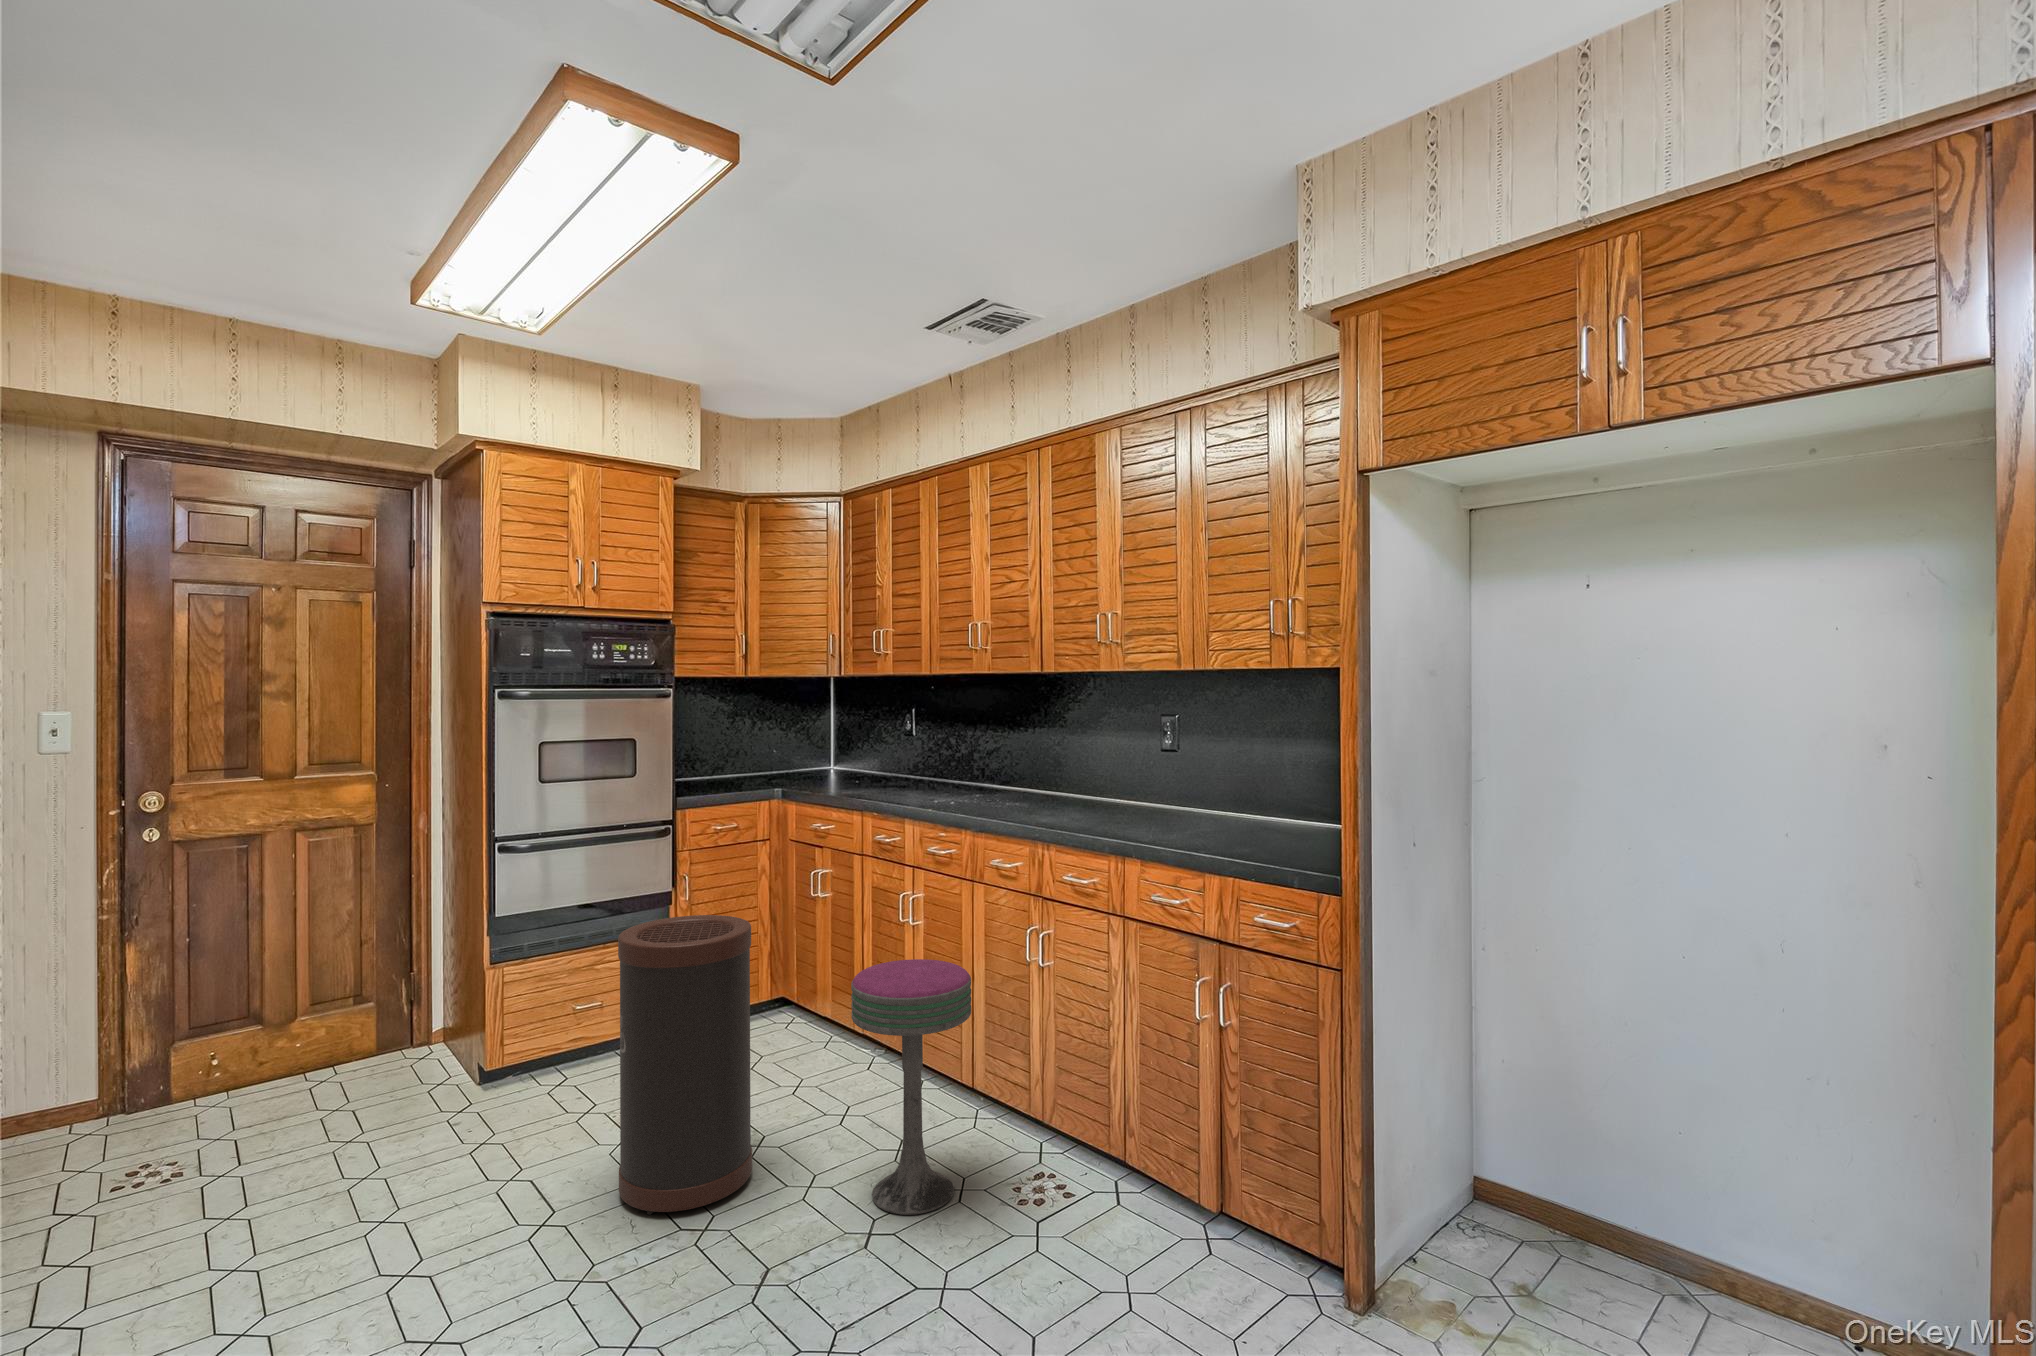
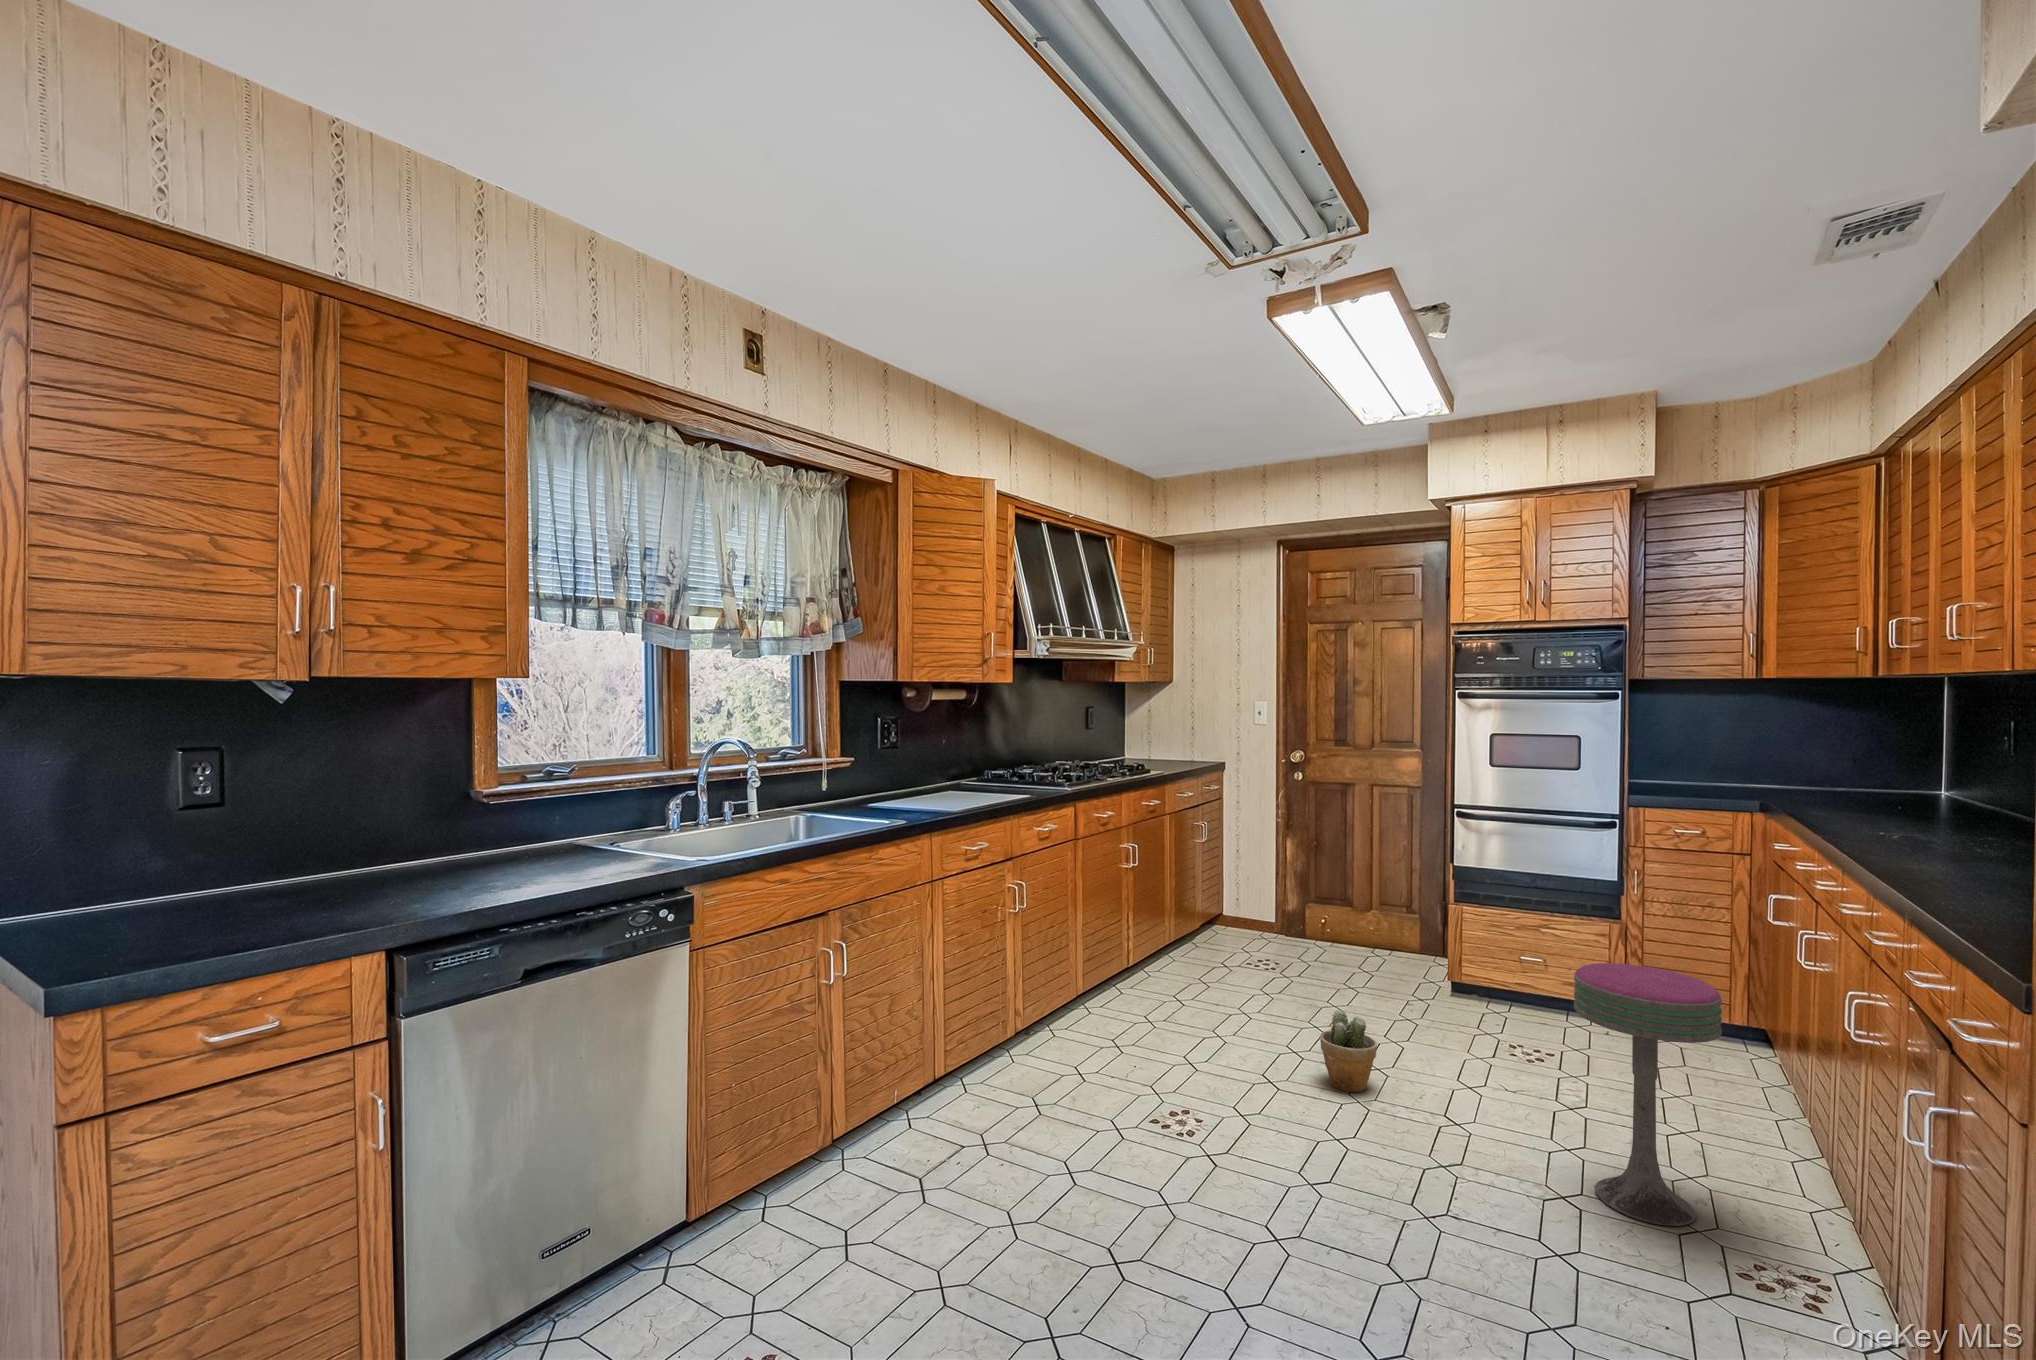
trash can: present [618,915,752,1215] -> none [1425,876,1544,1117]
potted plant: none [507,1162,593,1284] -> present [1320,1010,1377,1092]

